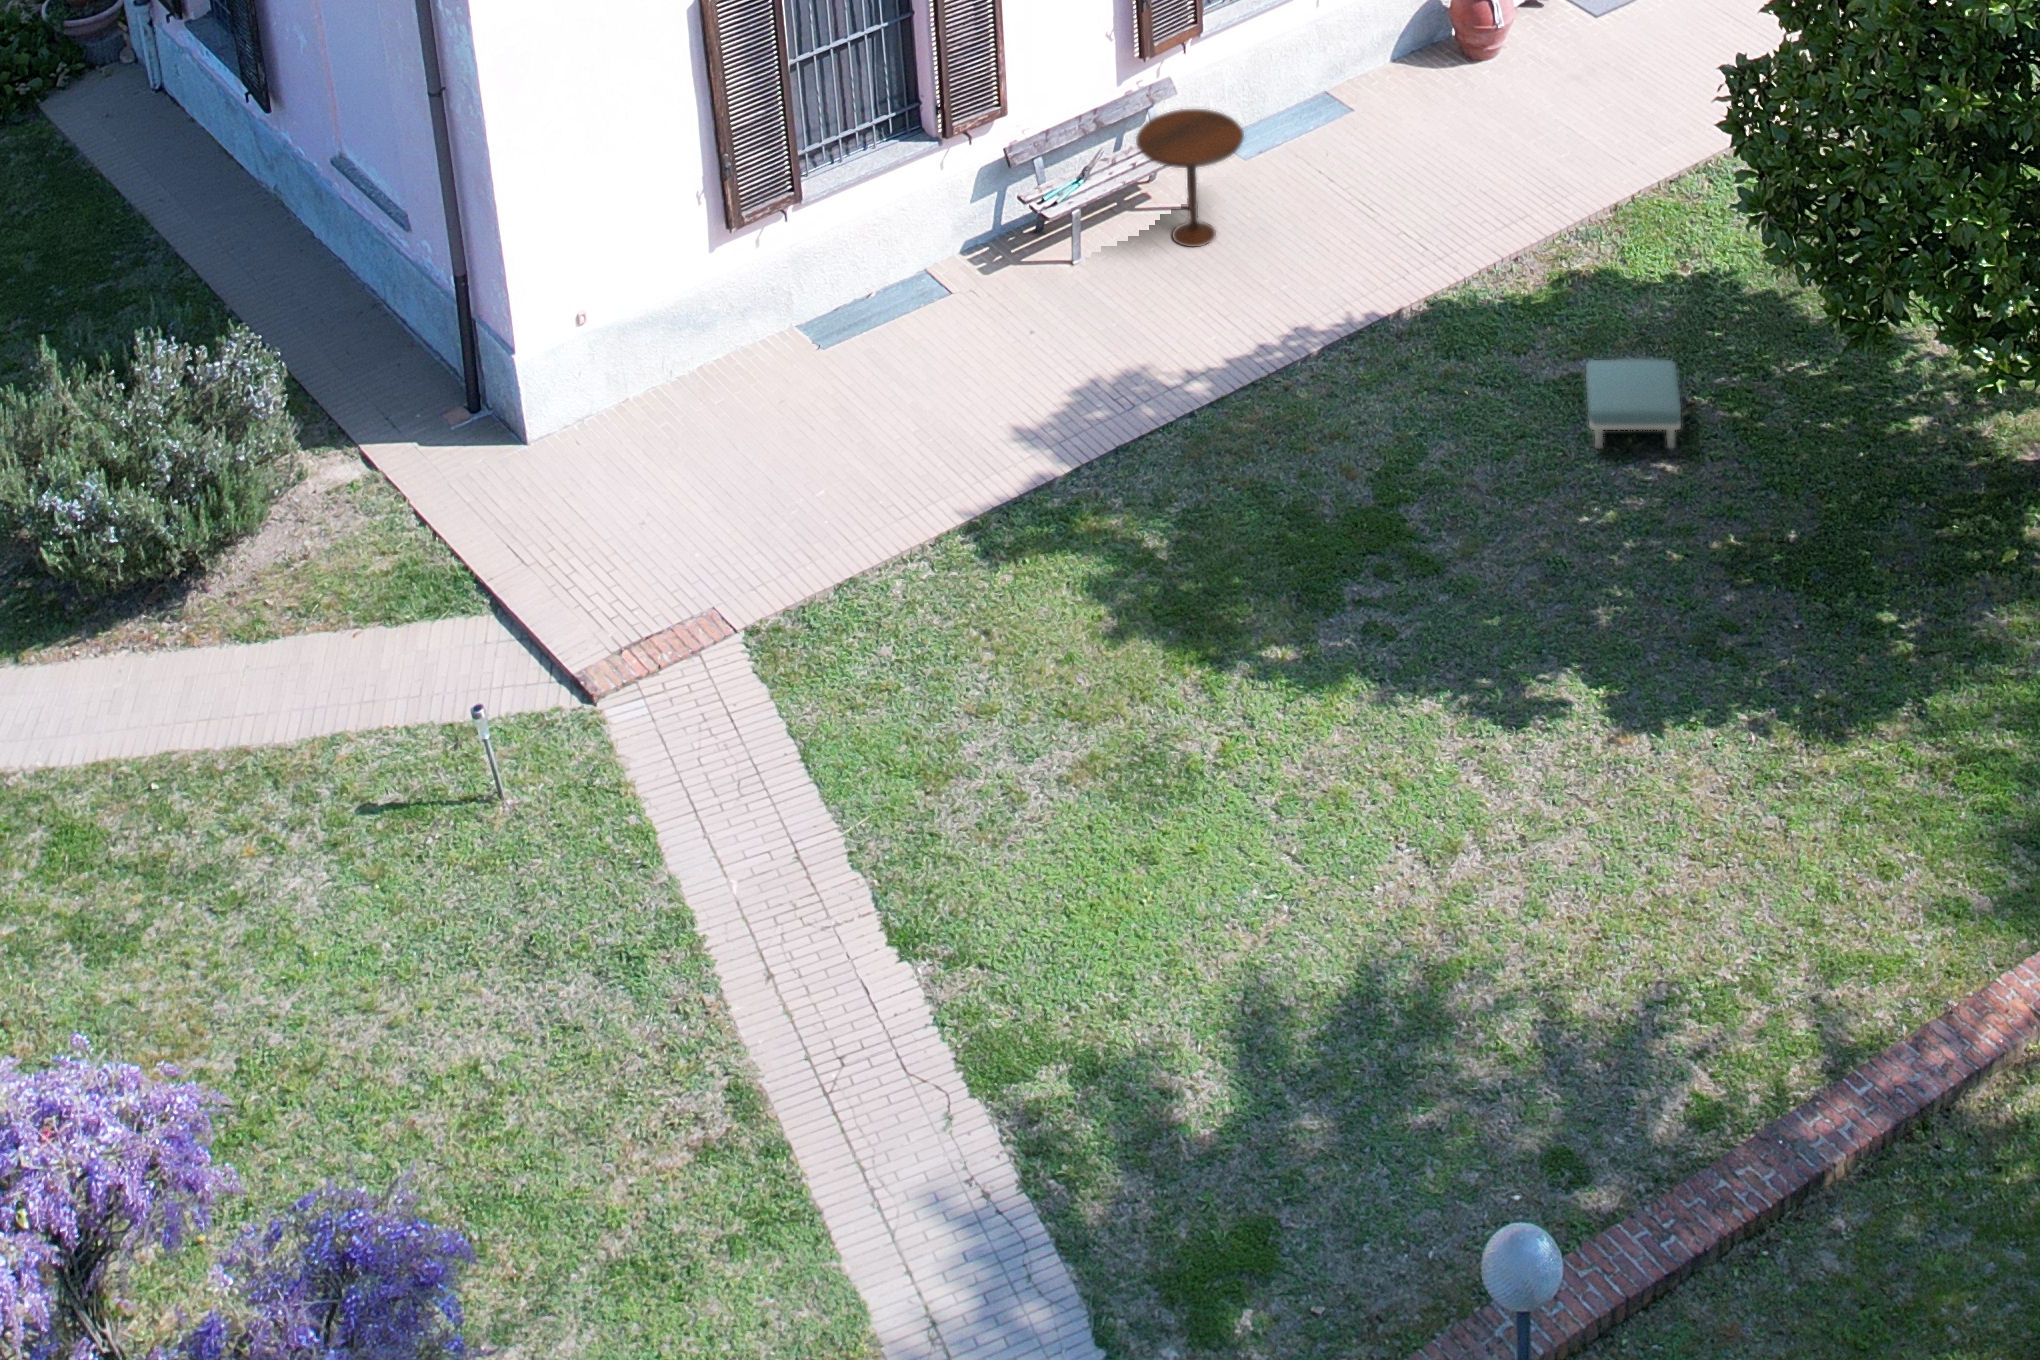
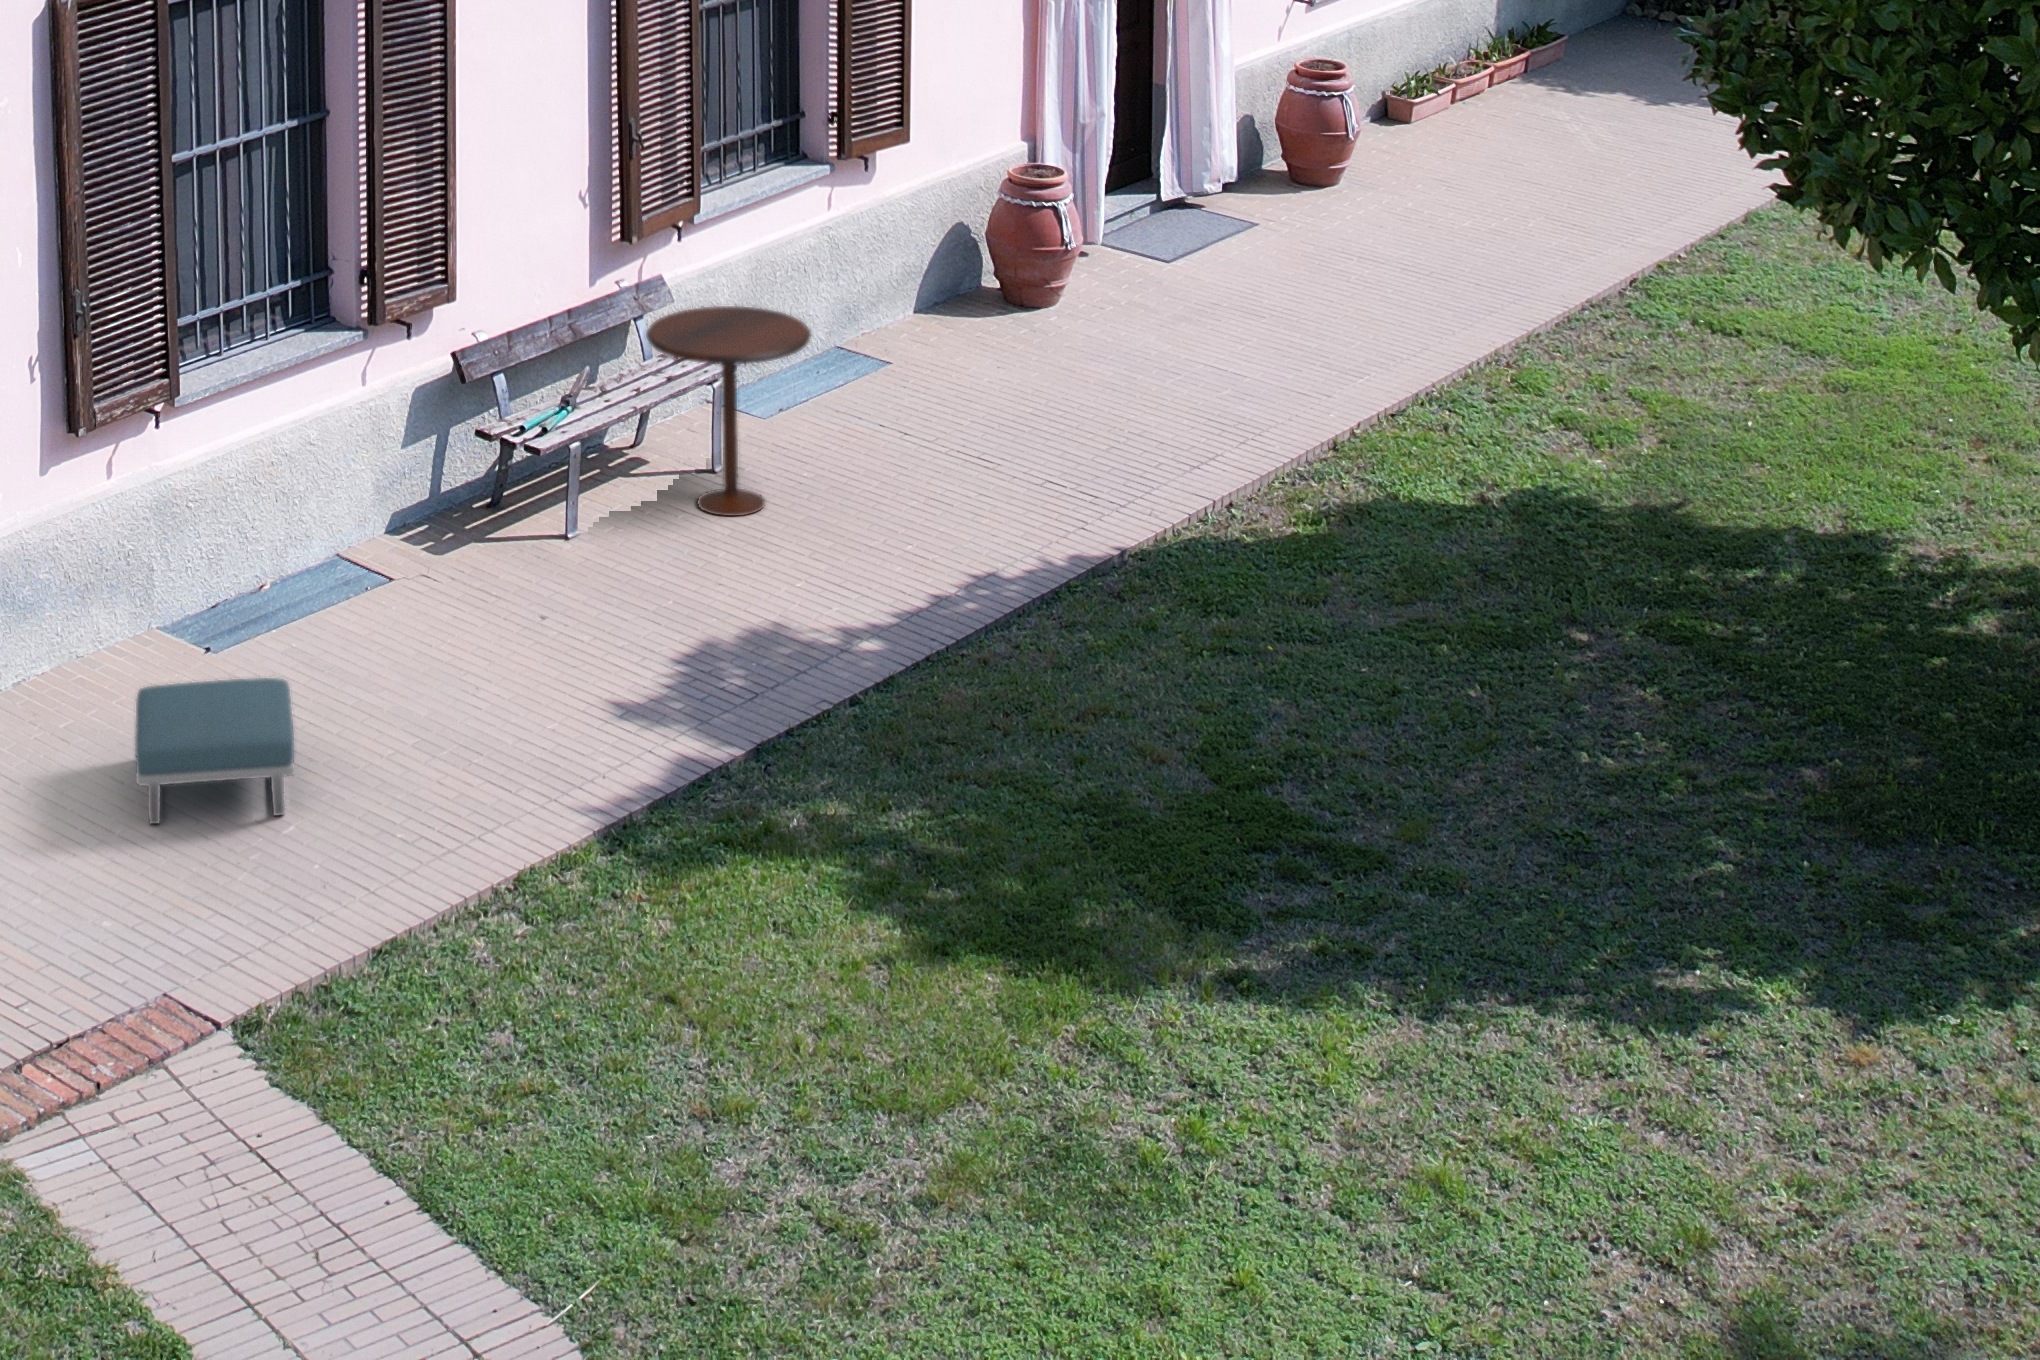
footstool: present [1586,359,1681,448] -> present [135,678,295,824]

